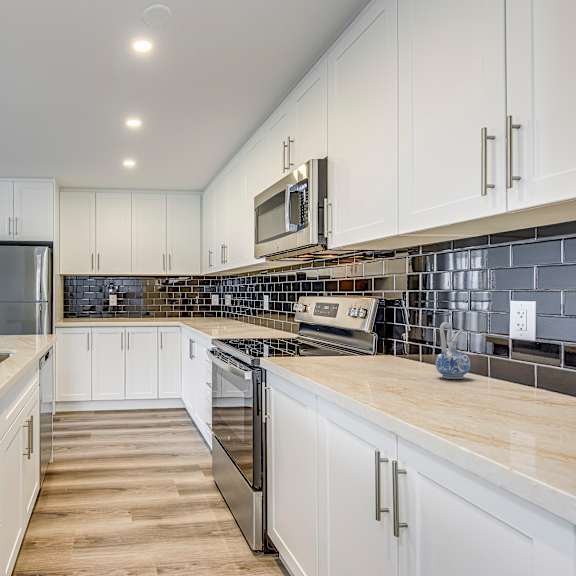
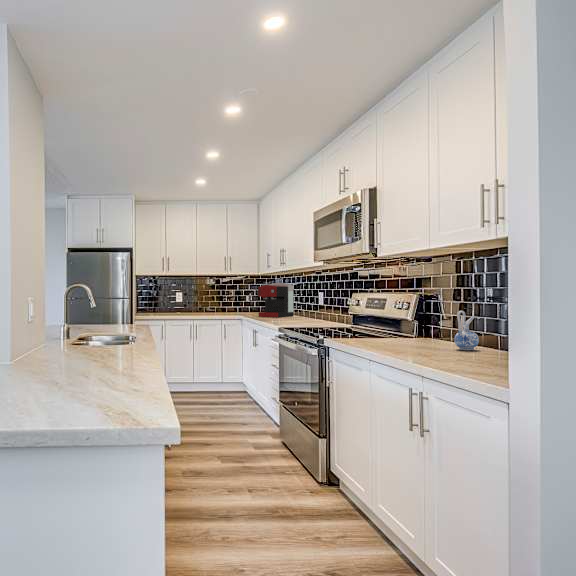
coffee maker: none [197,285,237,324] -> present [258,283,293,317]

